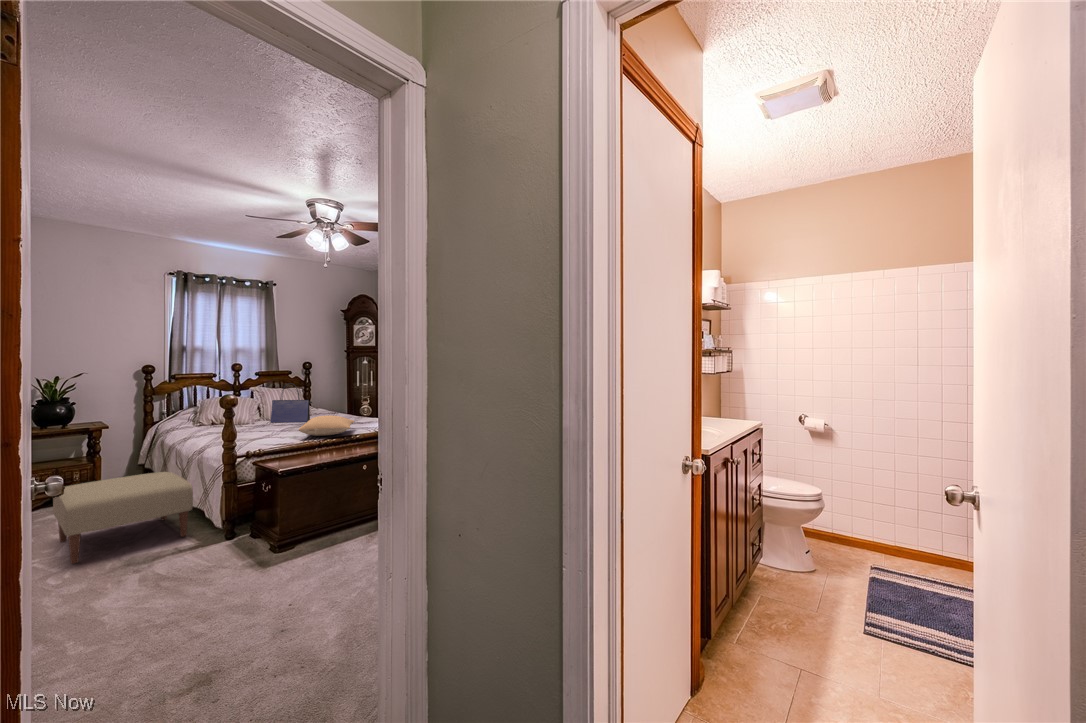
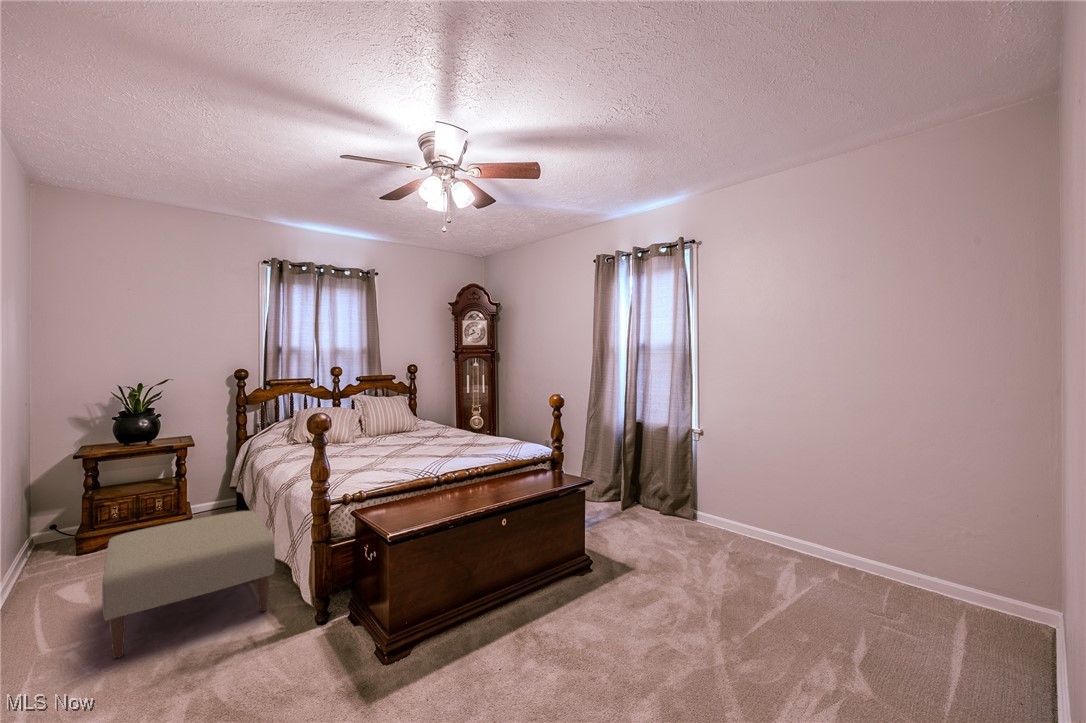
tote bag: present [271,383,312,422] -> none [373,392,421,440]
pillow: present [299,416,354,436] -> none [409,437,476,465]

